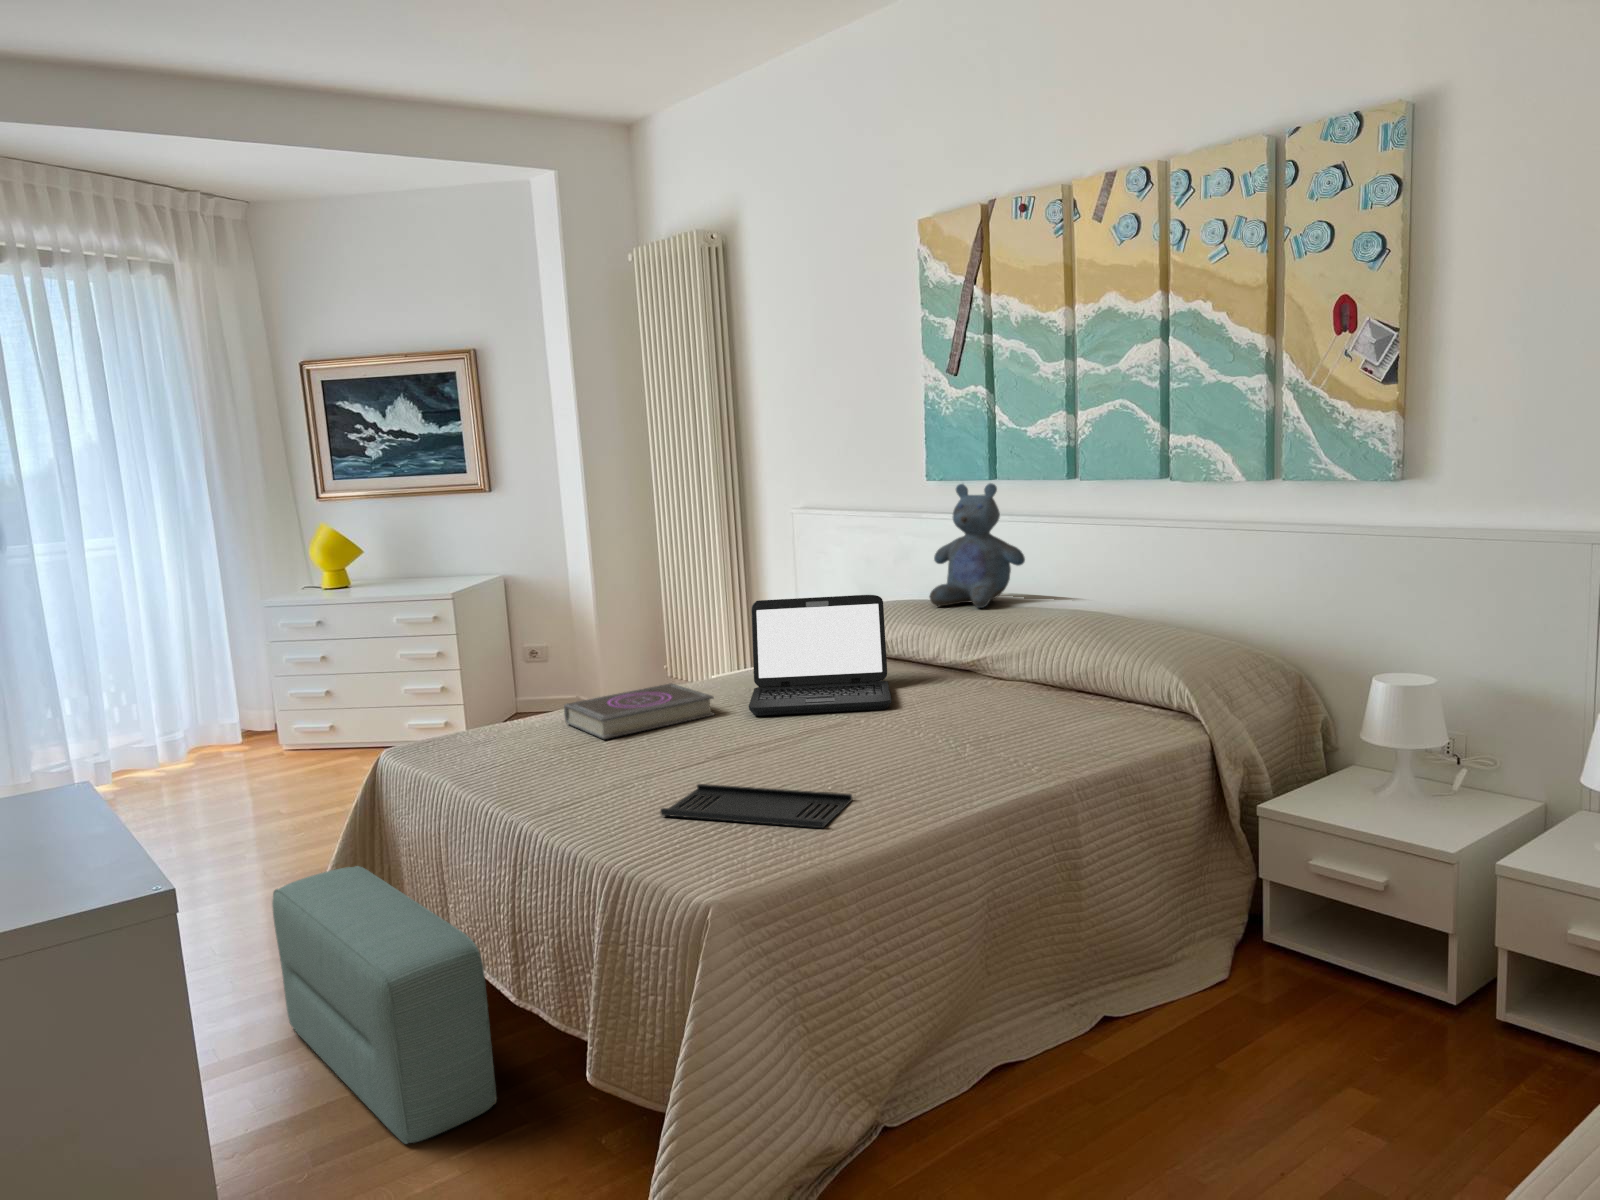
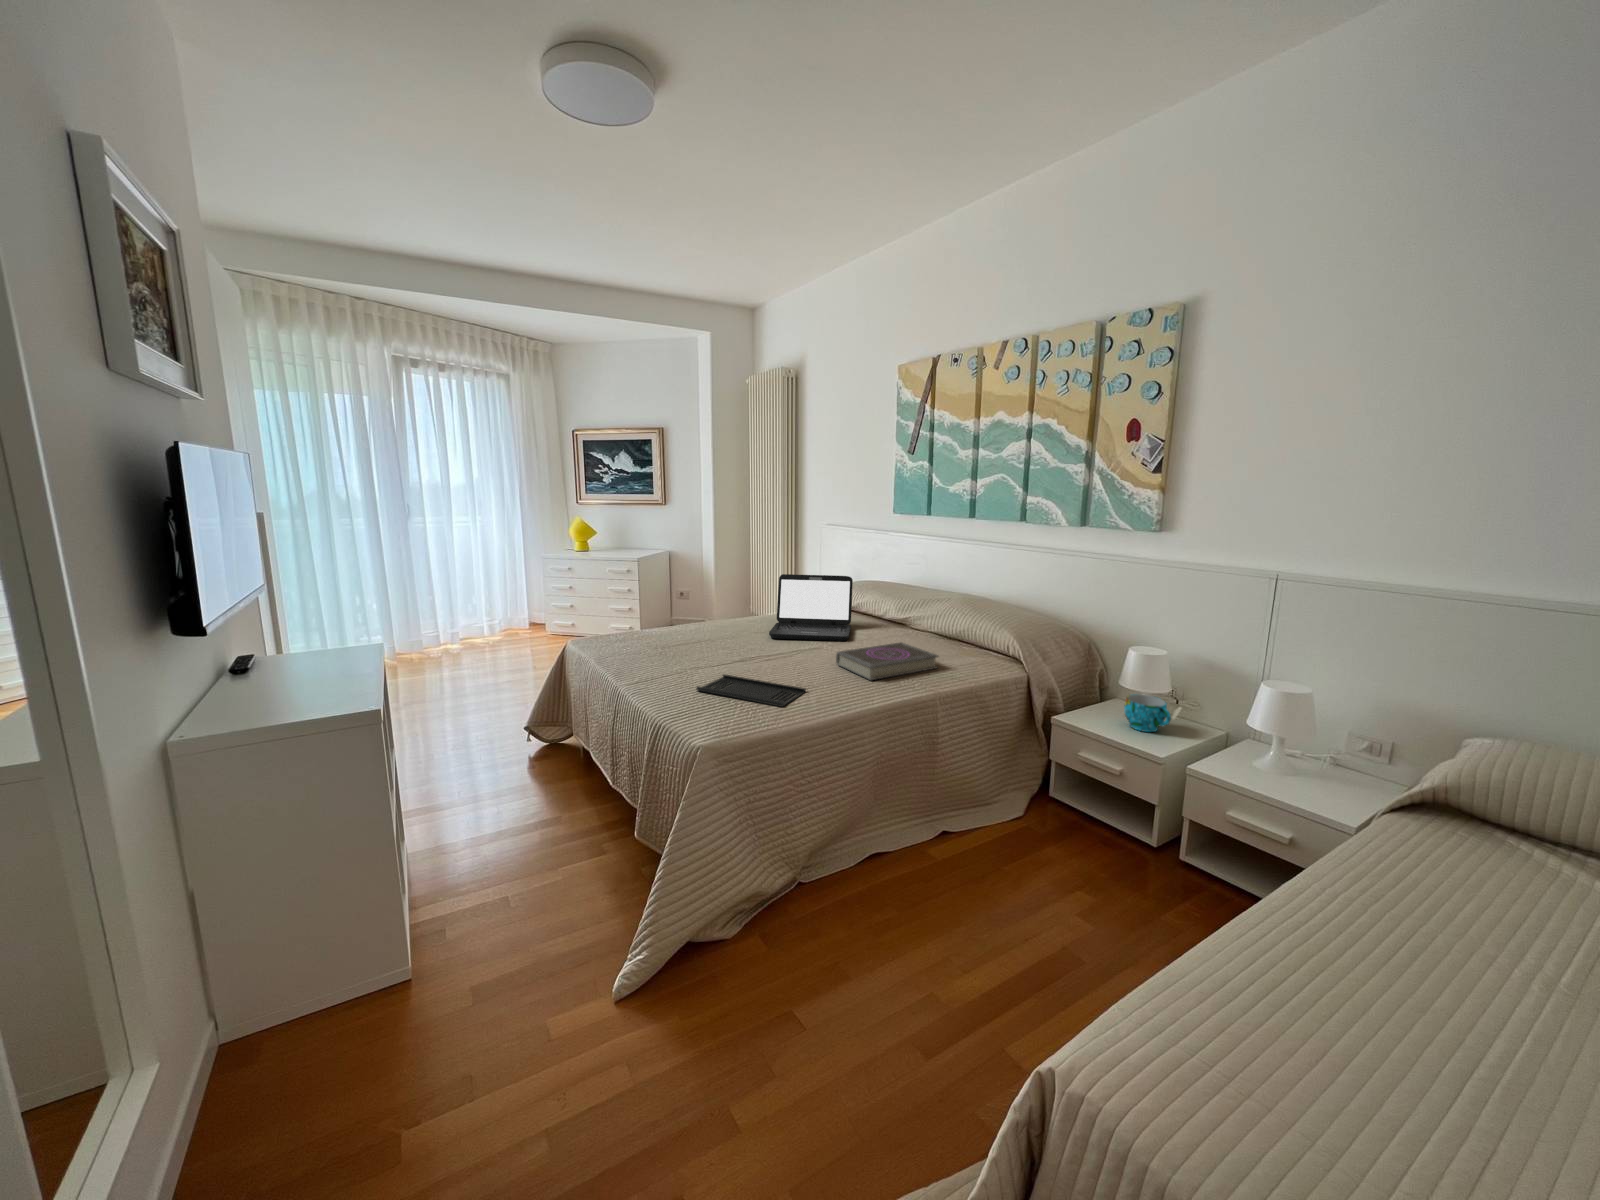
stuffed bear: present [930,483,1025,608] -> none [884,518,940,589]
book: present [564,683,715,739] -> present [836,643,938,680]
cup: none [1378,753,1457,815] -> present [1124,694,1171,732]
pouf: present [272,866,497,1144] -> none [495,701,595,857]

